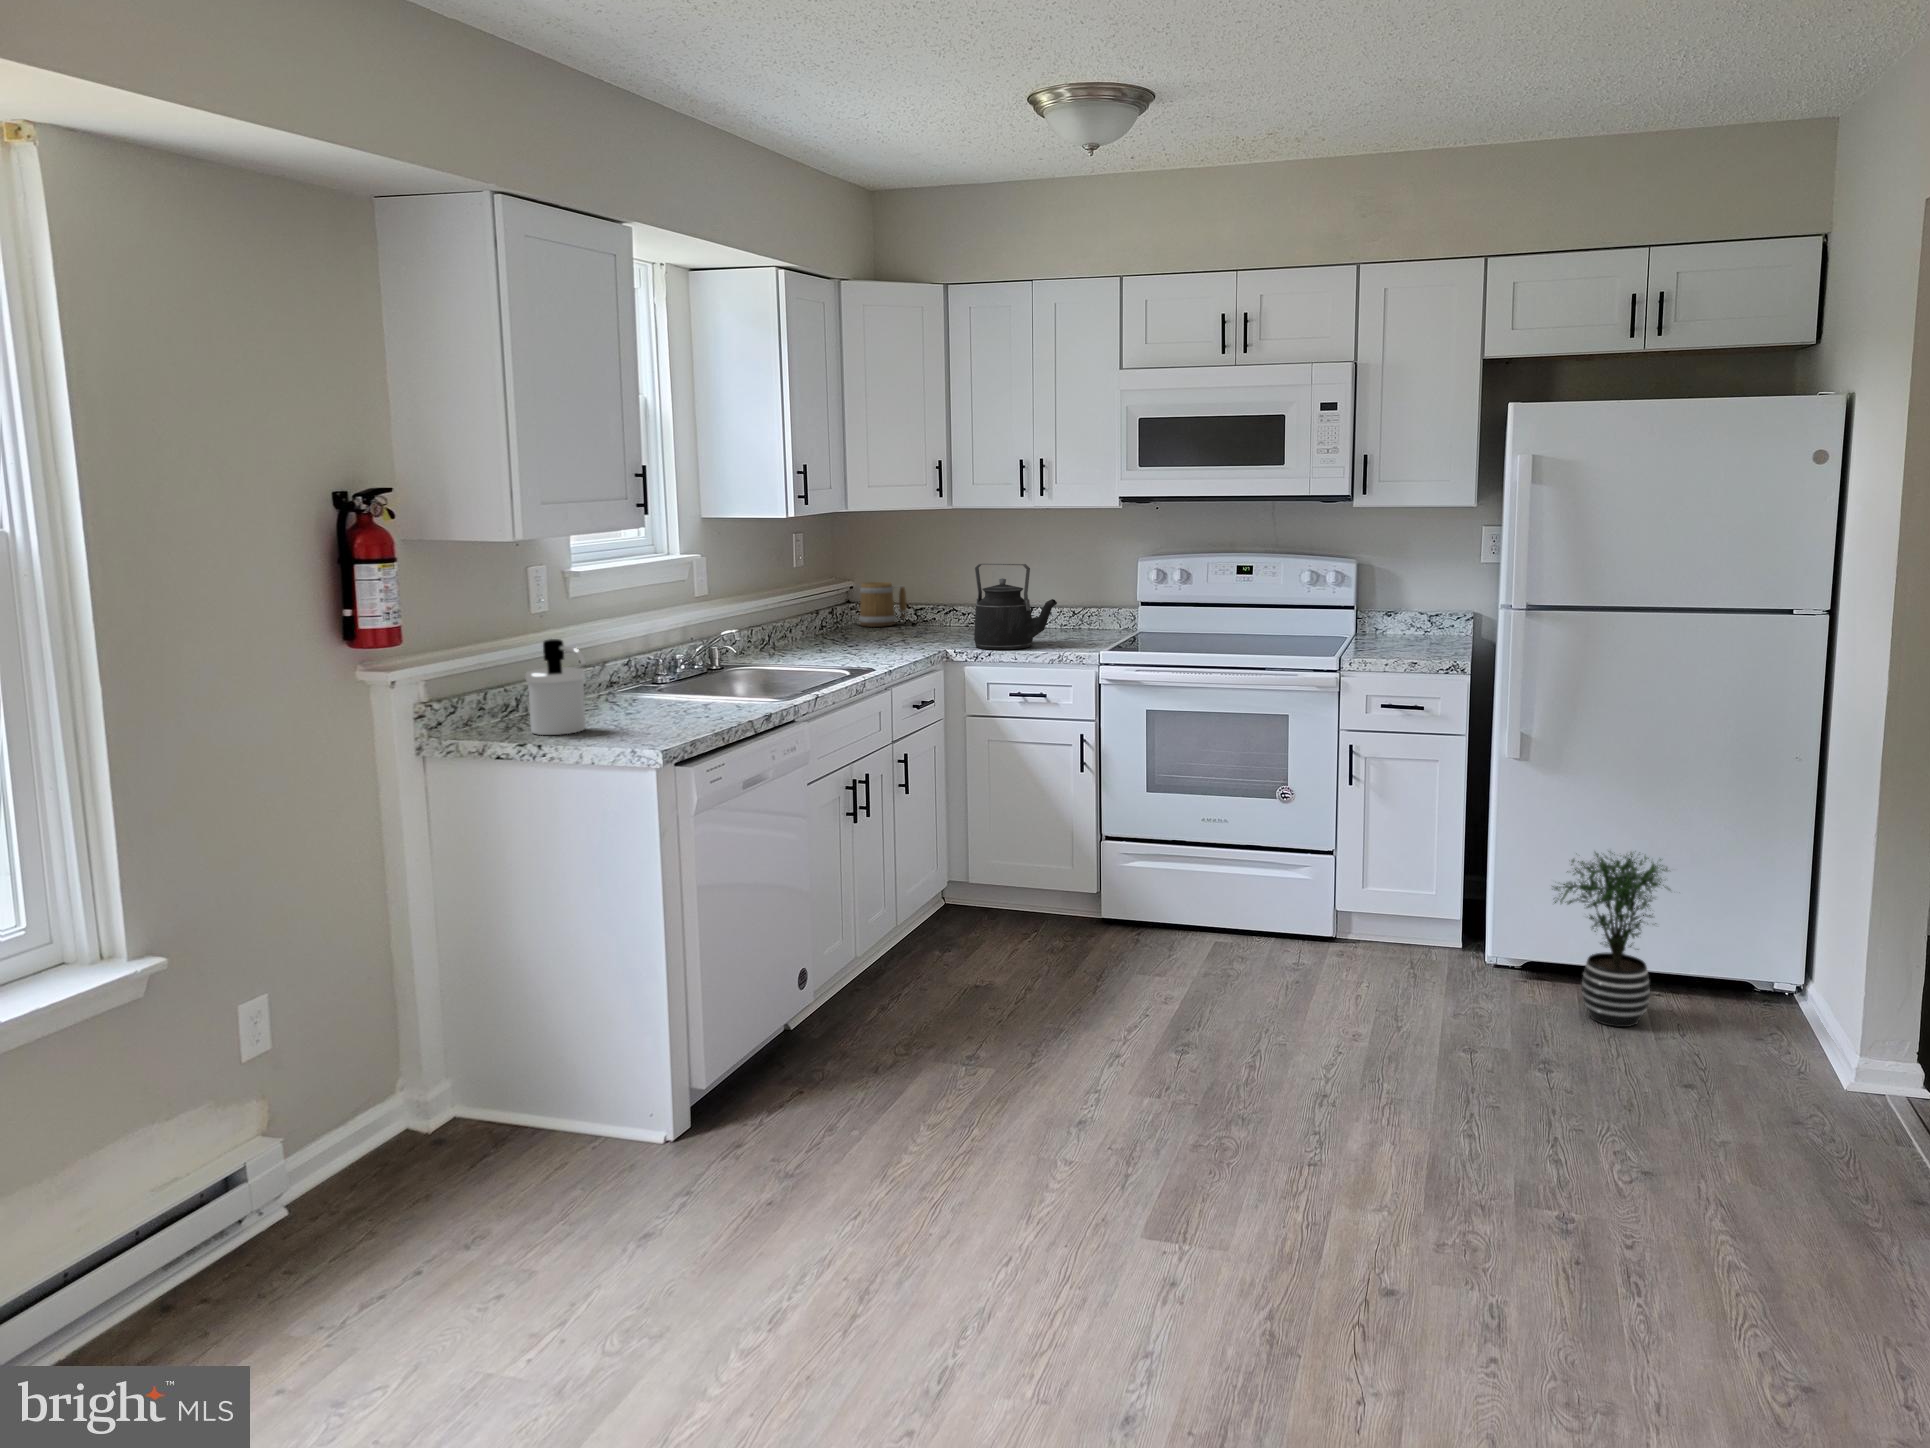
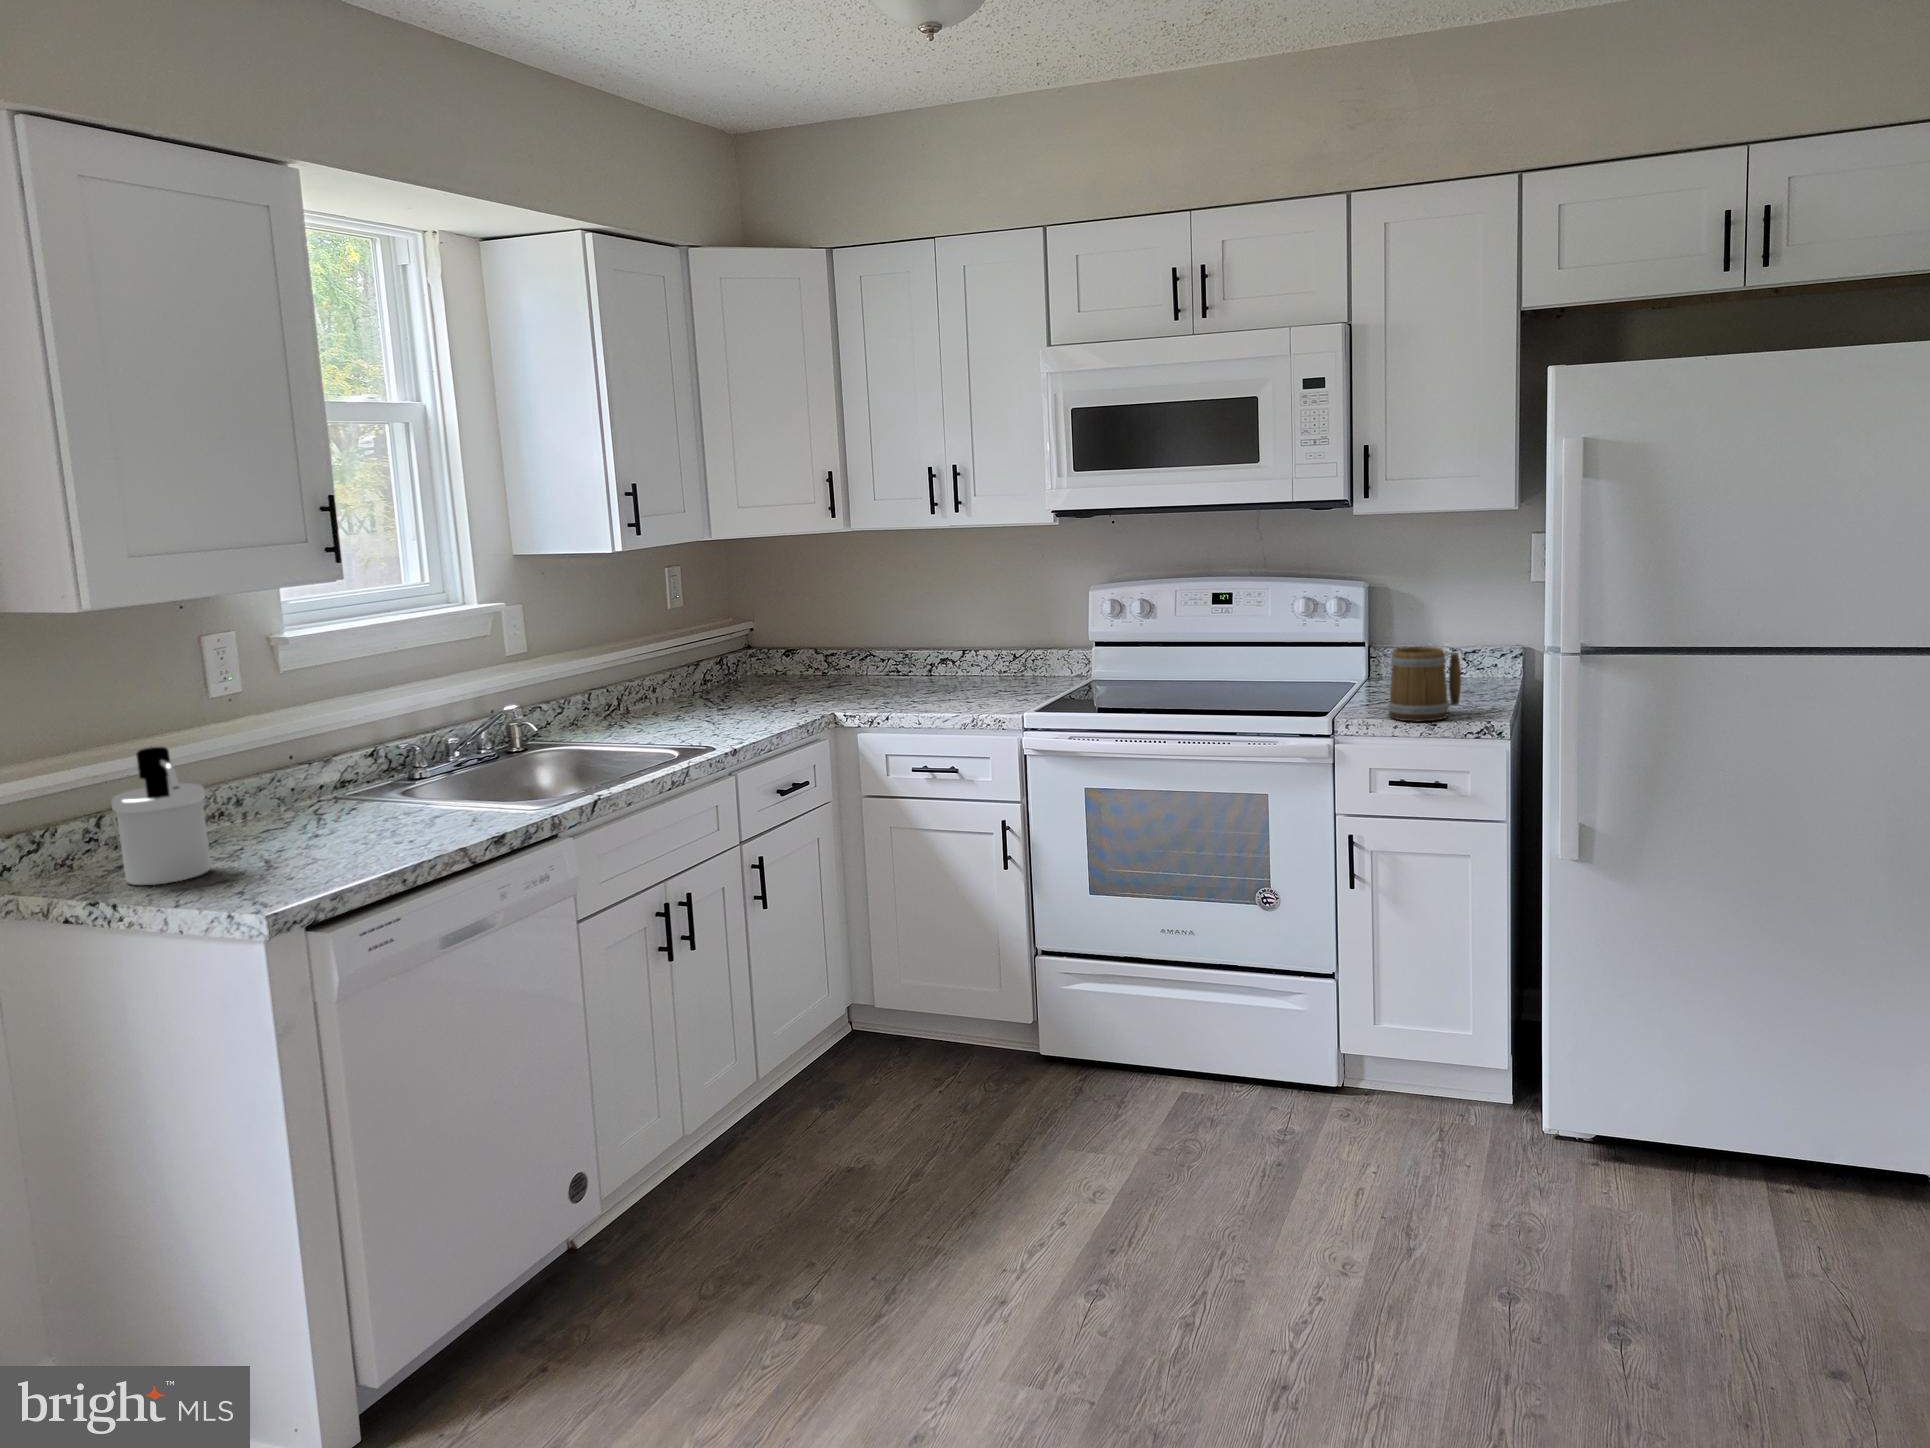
kettle: present [974,563,1057,649] -> none [872,601,973,711]
mug: present [859,582,907,627] -> present [1388,647,1461,722]
potted plant: present [1552,853,1670,1027] -> none [1618,987,1816,1247]

